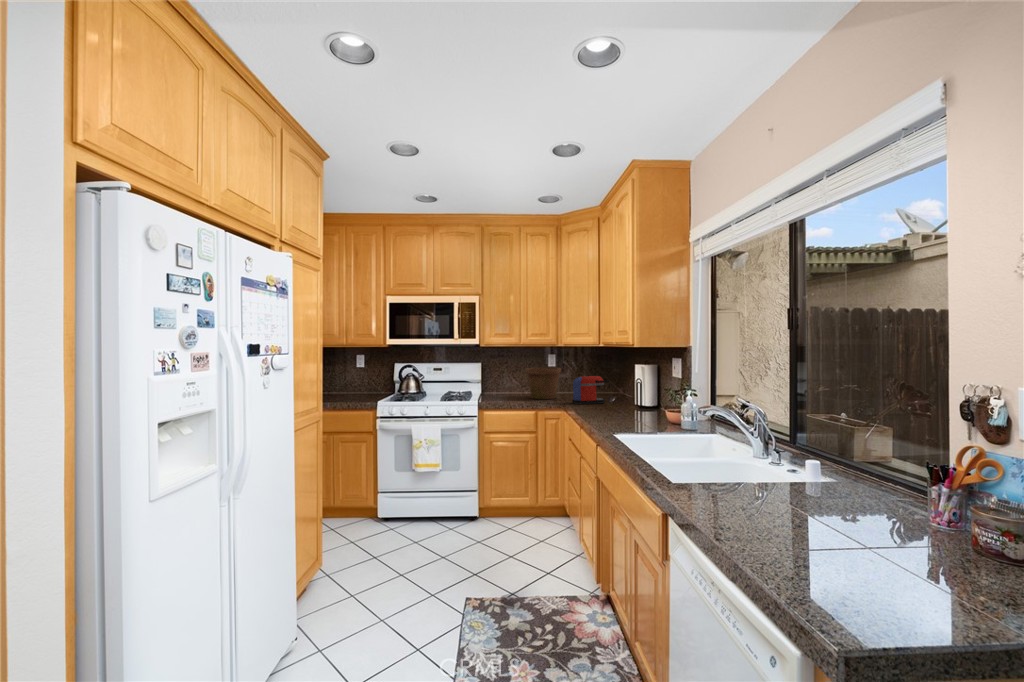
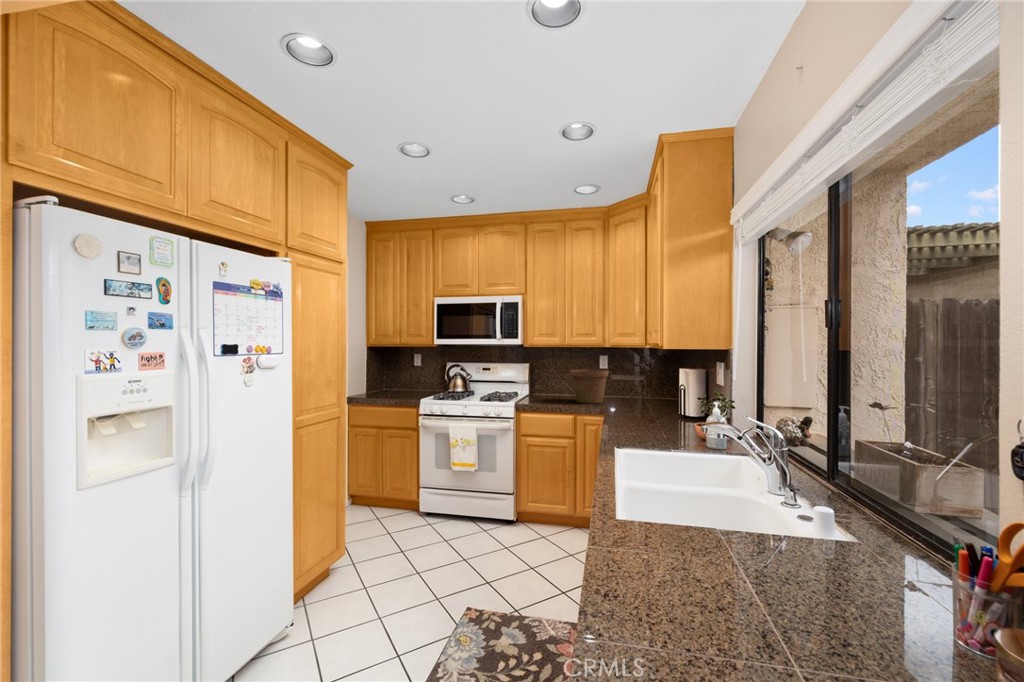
coffee maker: present [572,376,609,404] -> none [617,381,659,410]

